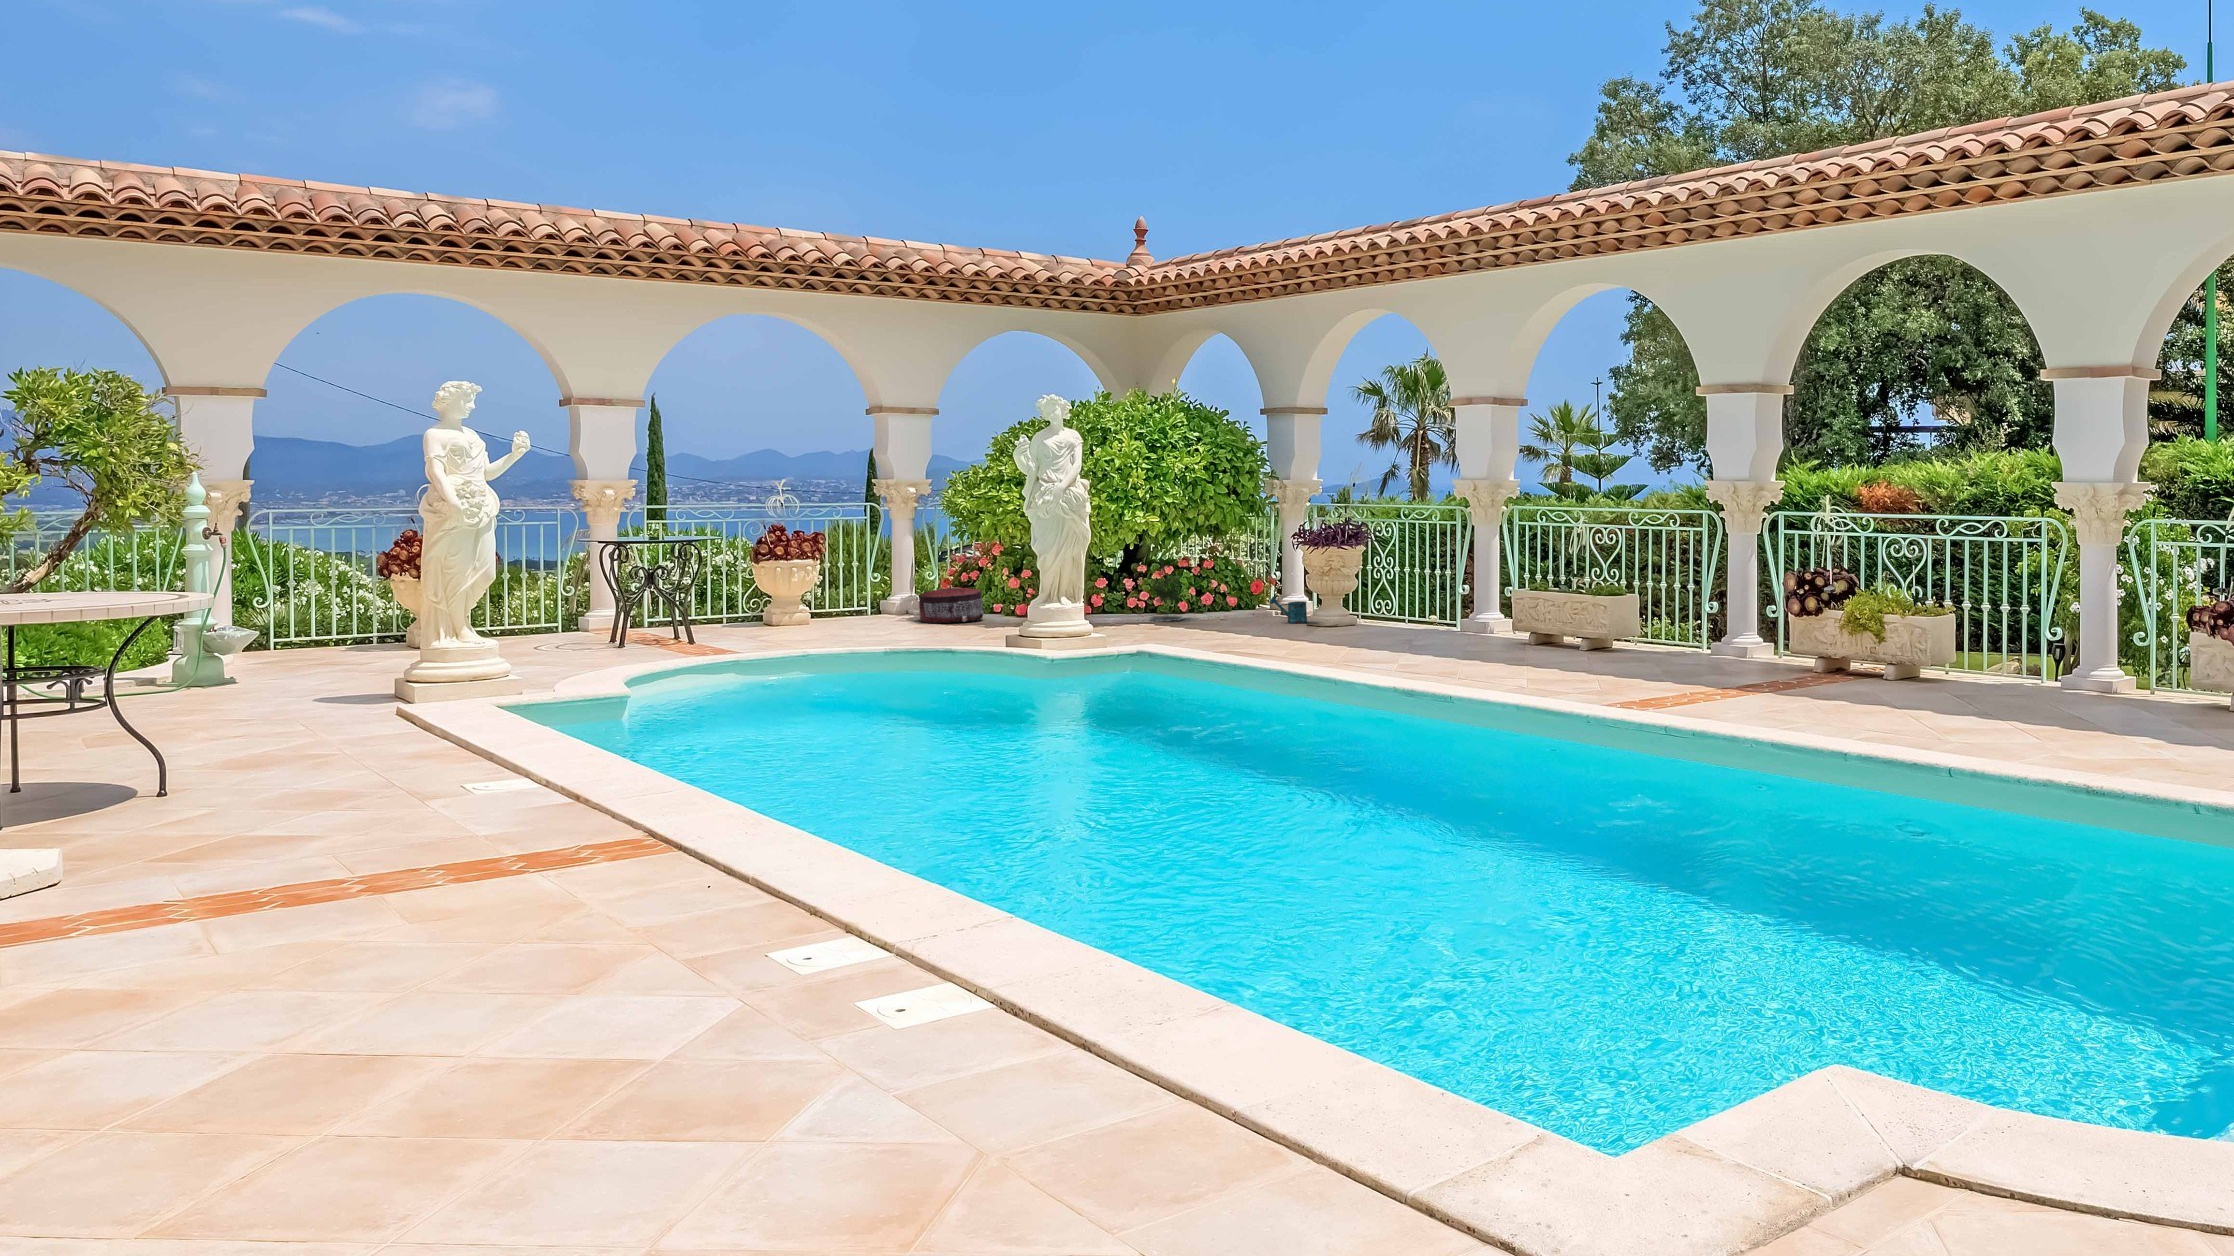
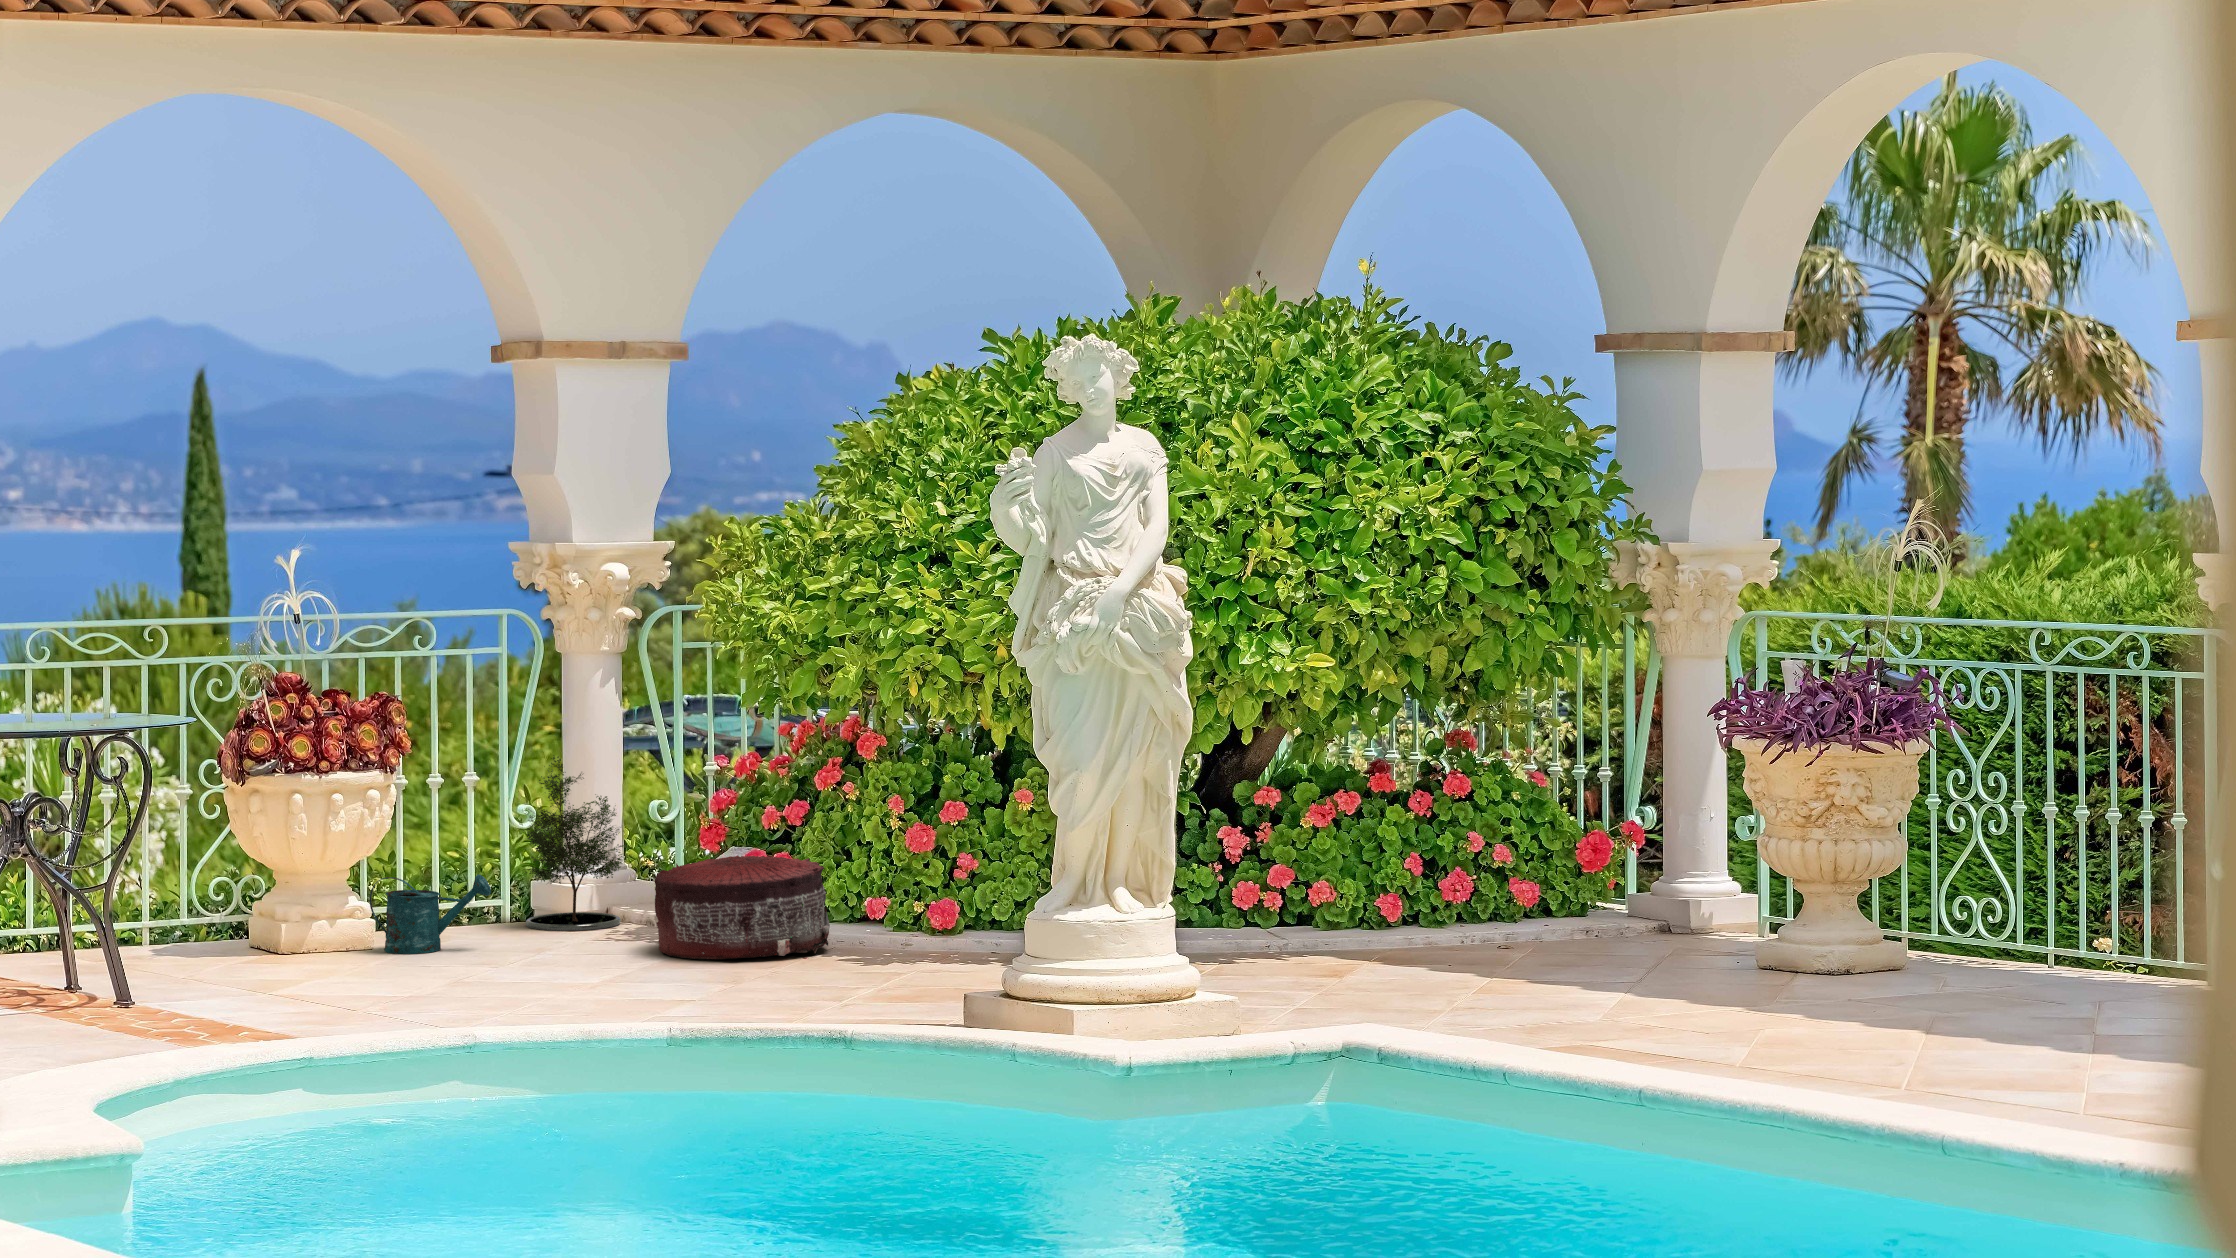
potted tree: present [1150,562,1183,622] -> present [524,757,627,931]
watering can: present [1270,596,1307,624] -> present [370,875,491,954]

